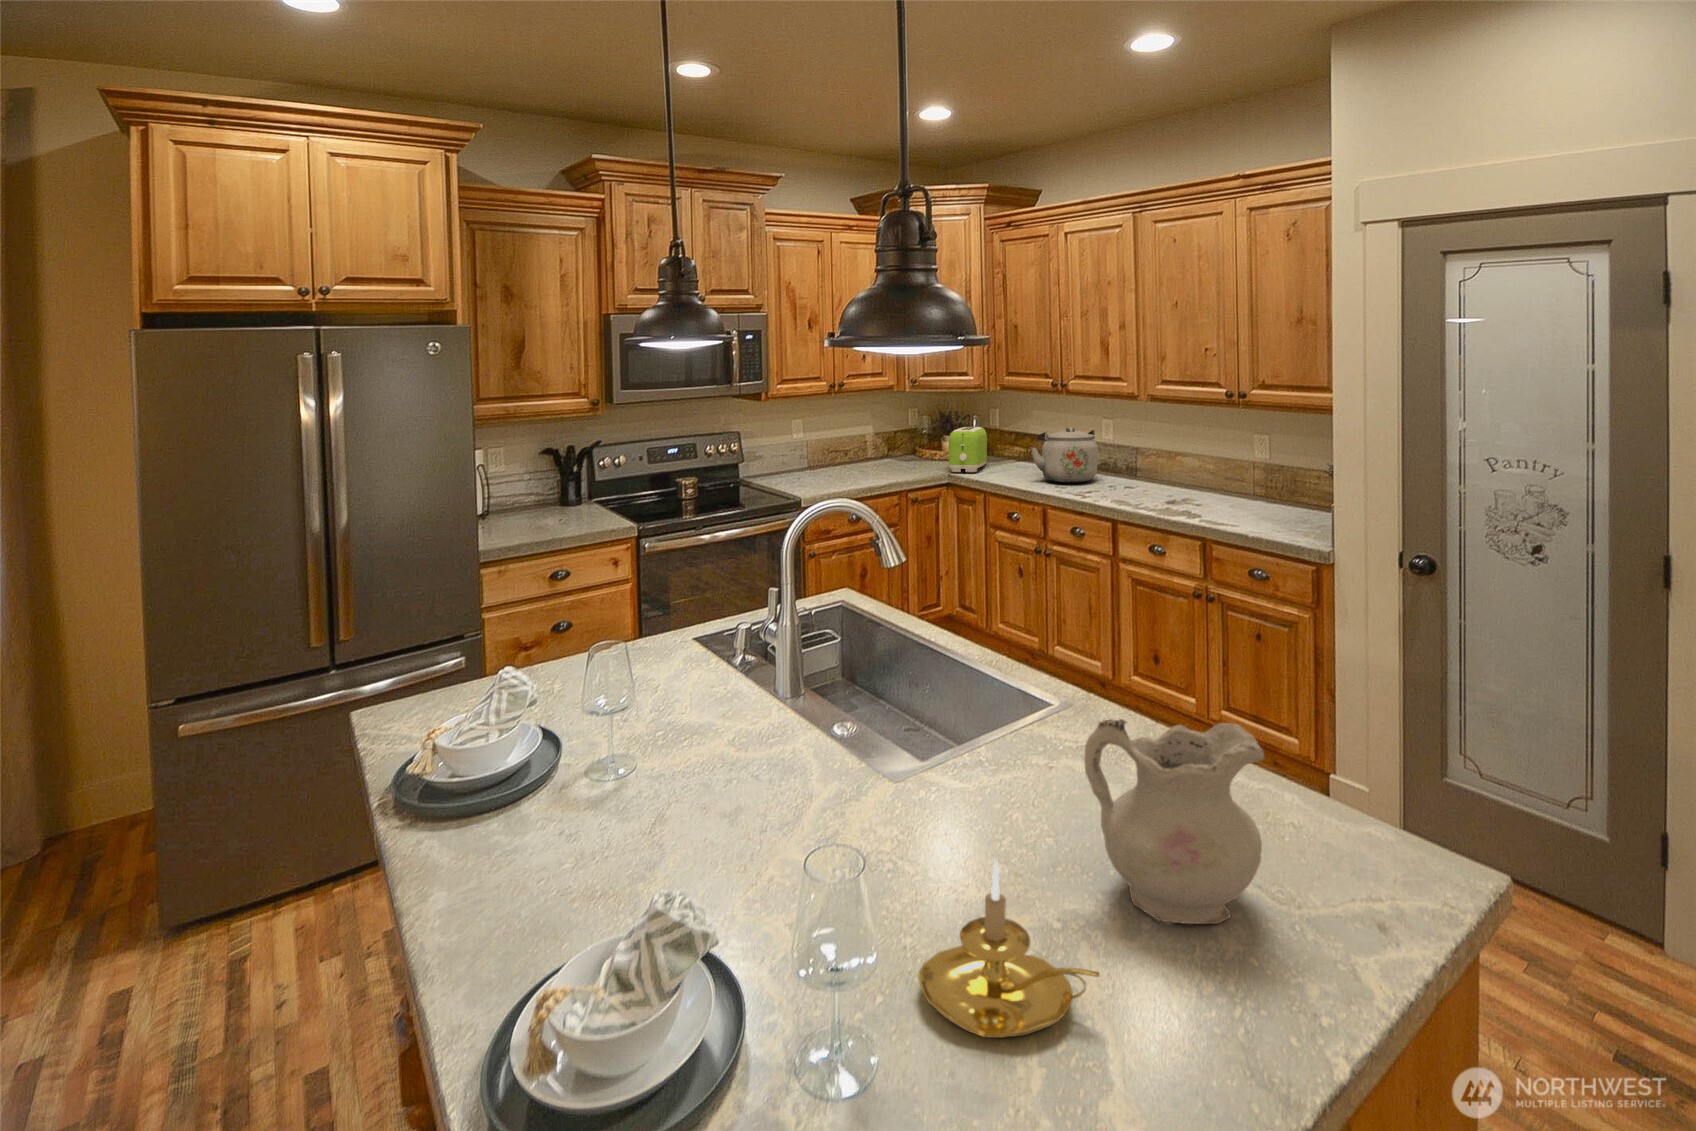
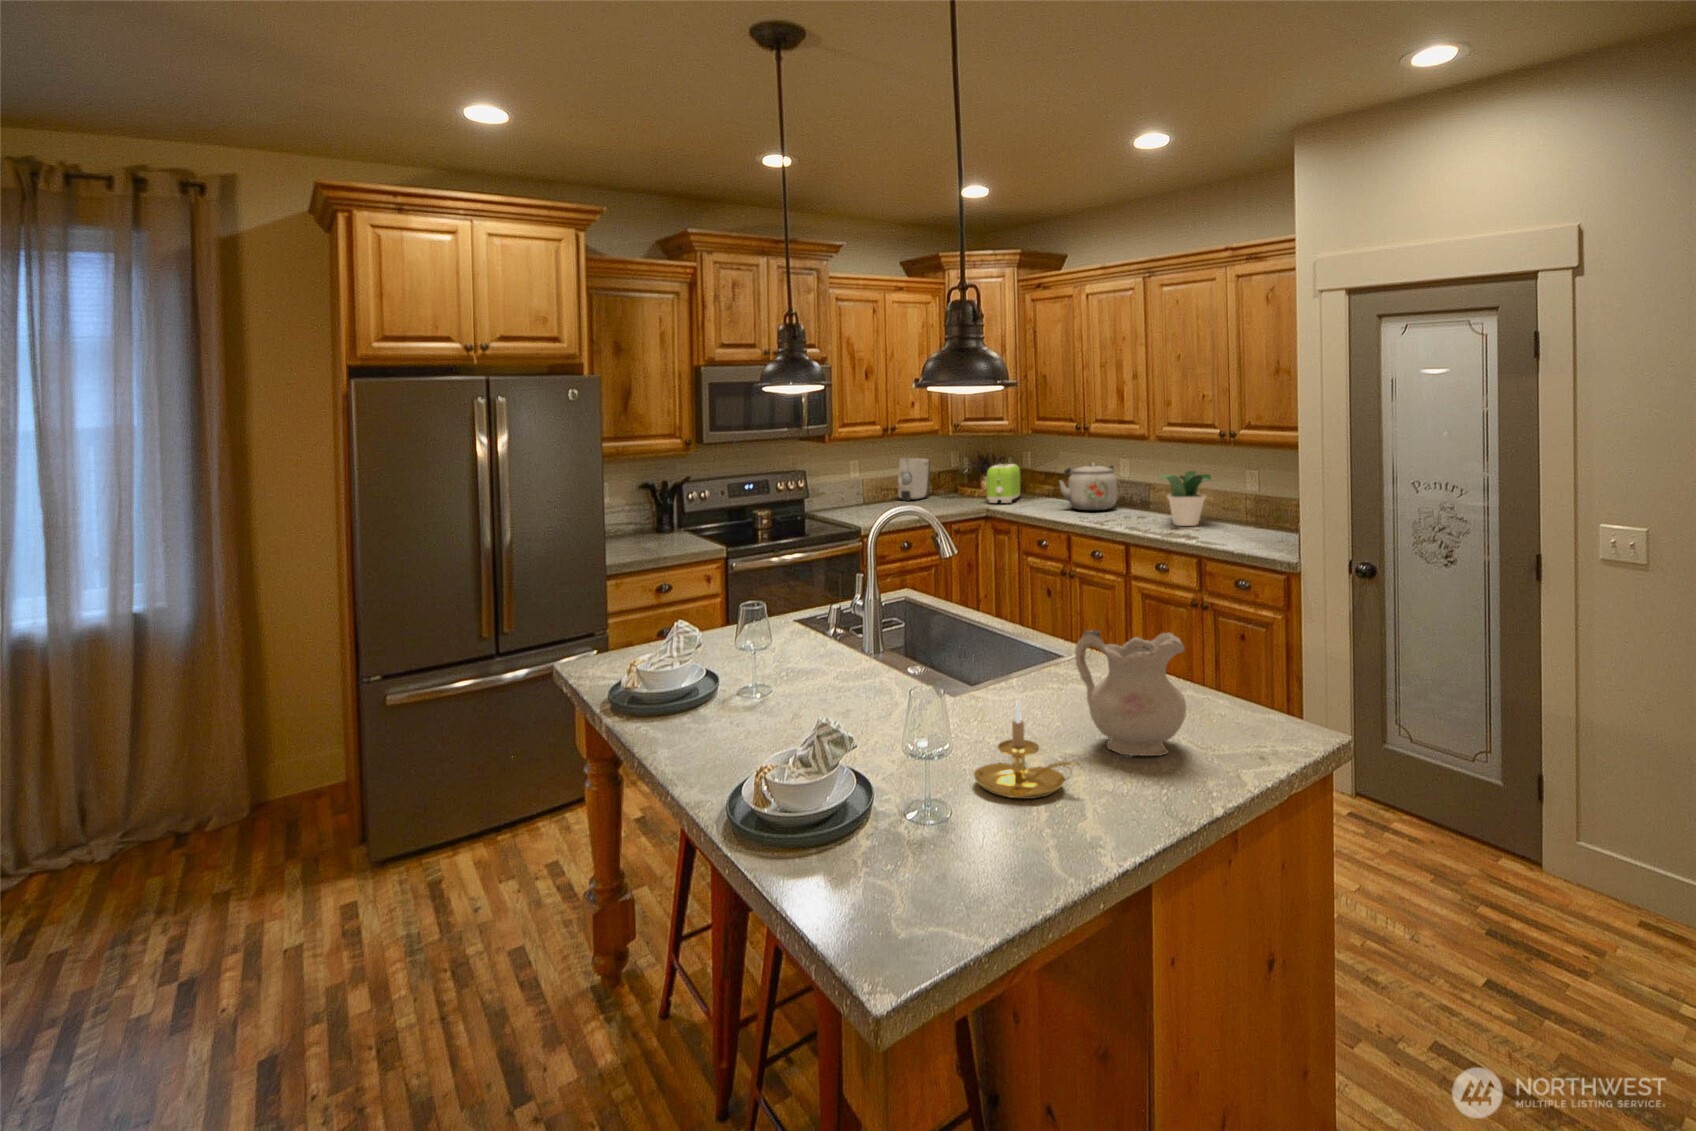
soap dispenser: none [849,419,885,468] -> present [898,458,930,501]
potted plant: none [1148,439,1214,504] -> present [1160,471,1211,526]

